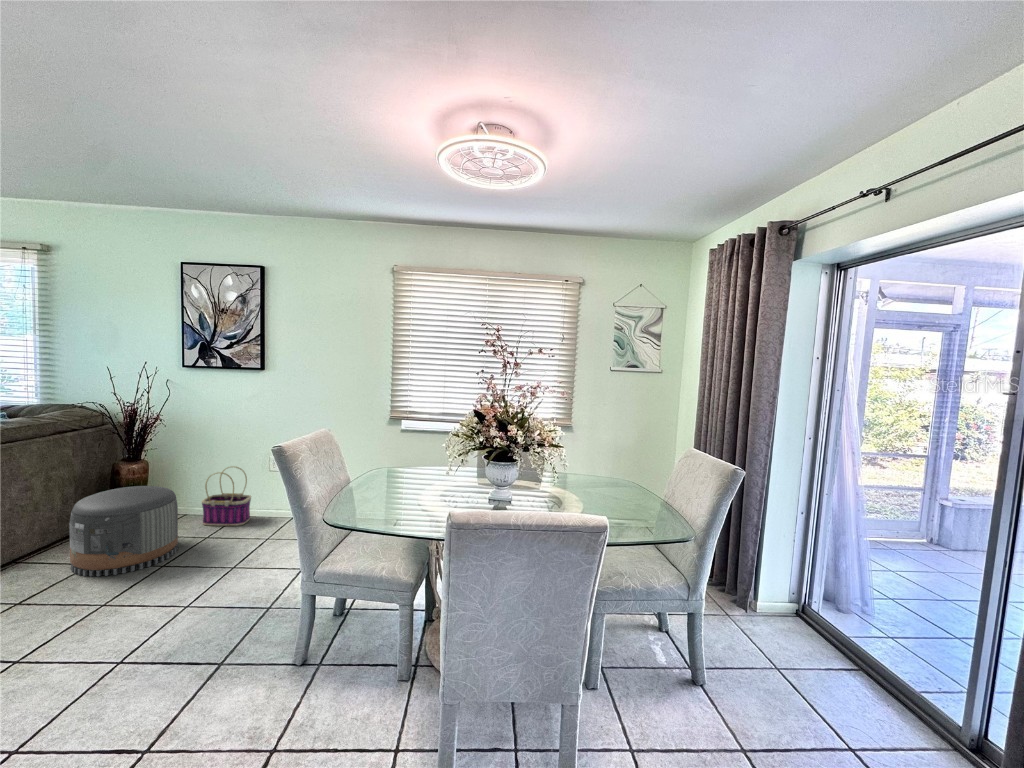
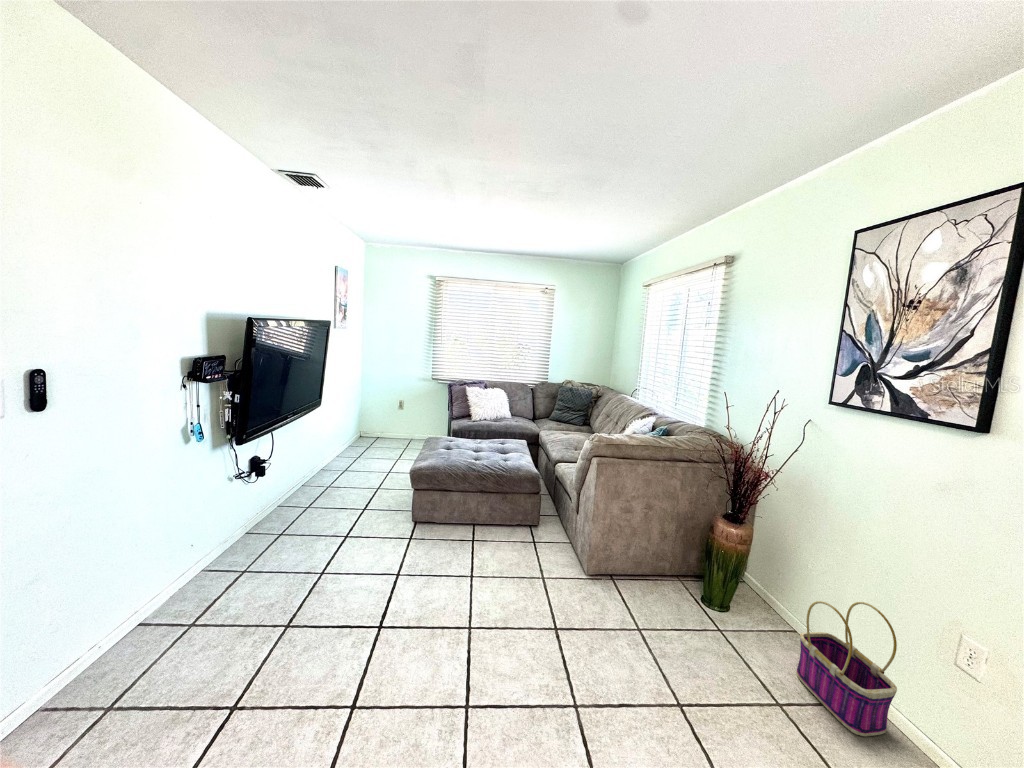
pouf: present [69,486,178,576] -> none [609,545,736,697]

